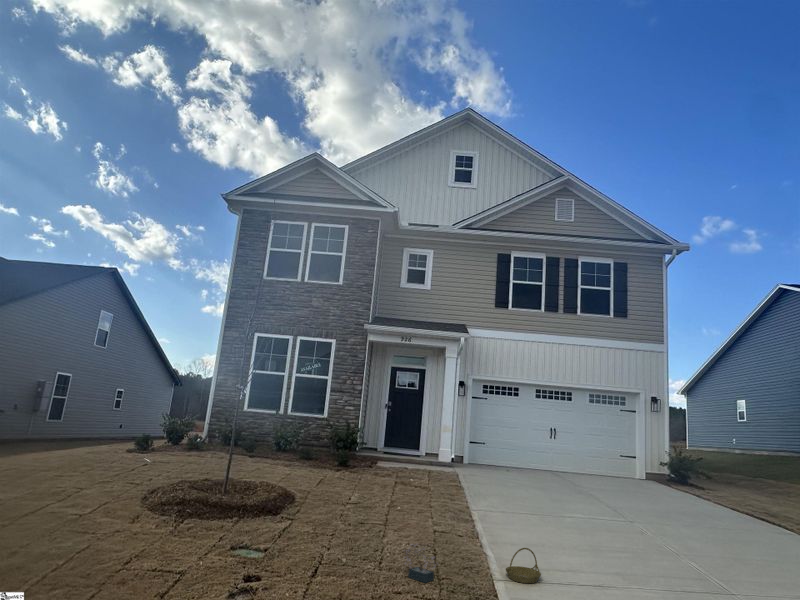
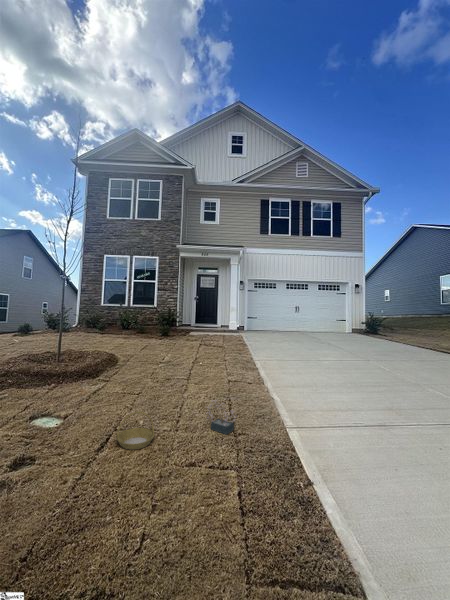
basket: present [506,548,541,583] -> present [116,412,154,450]

